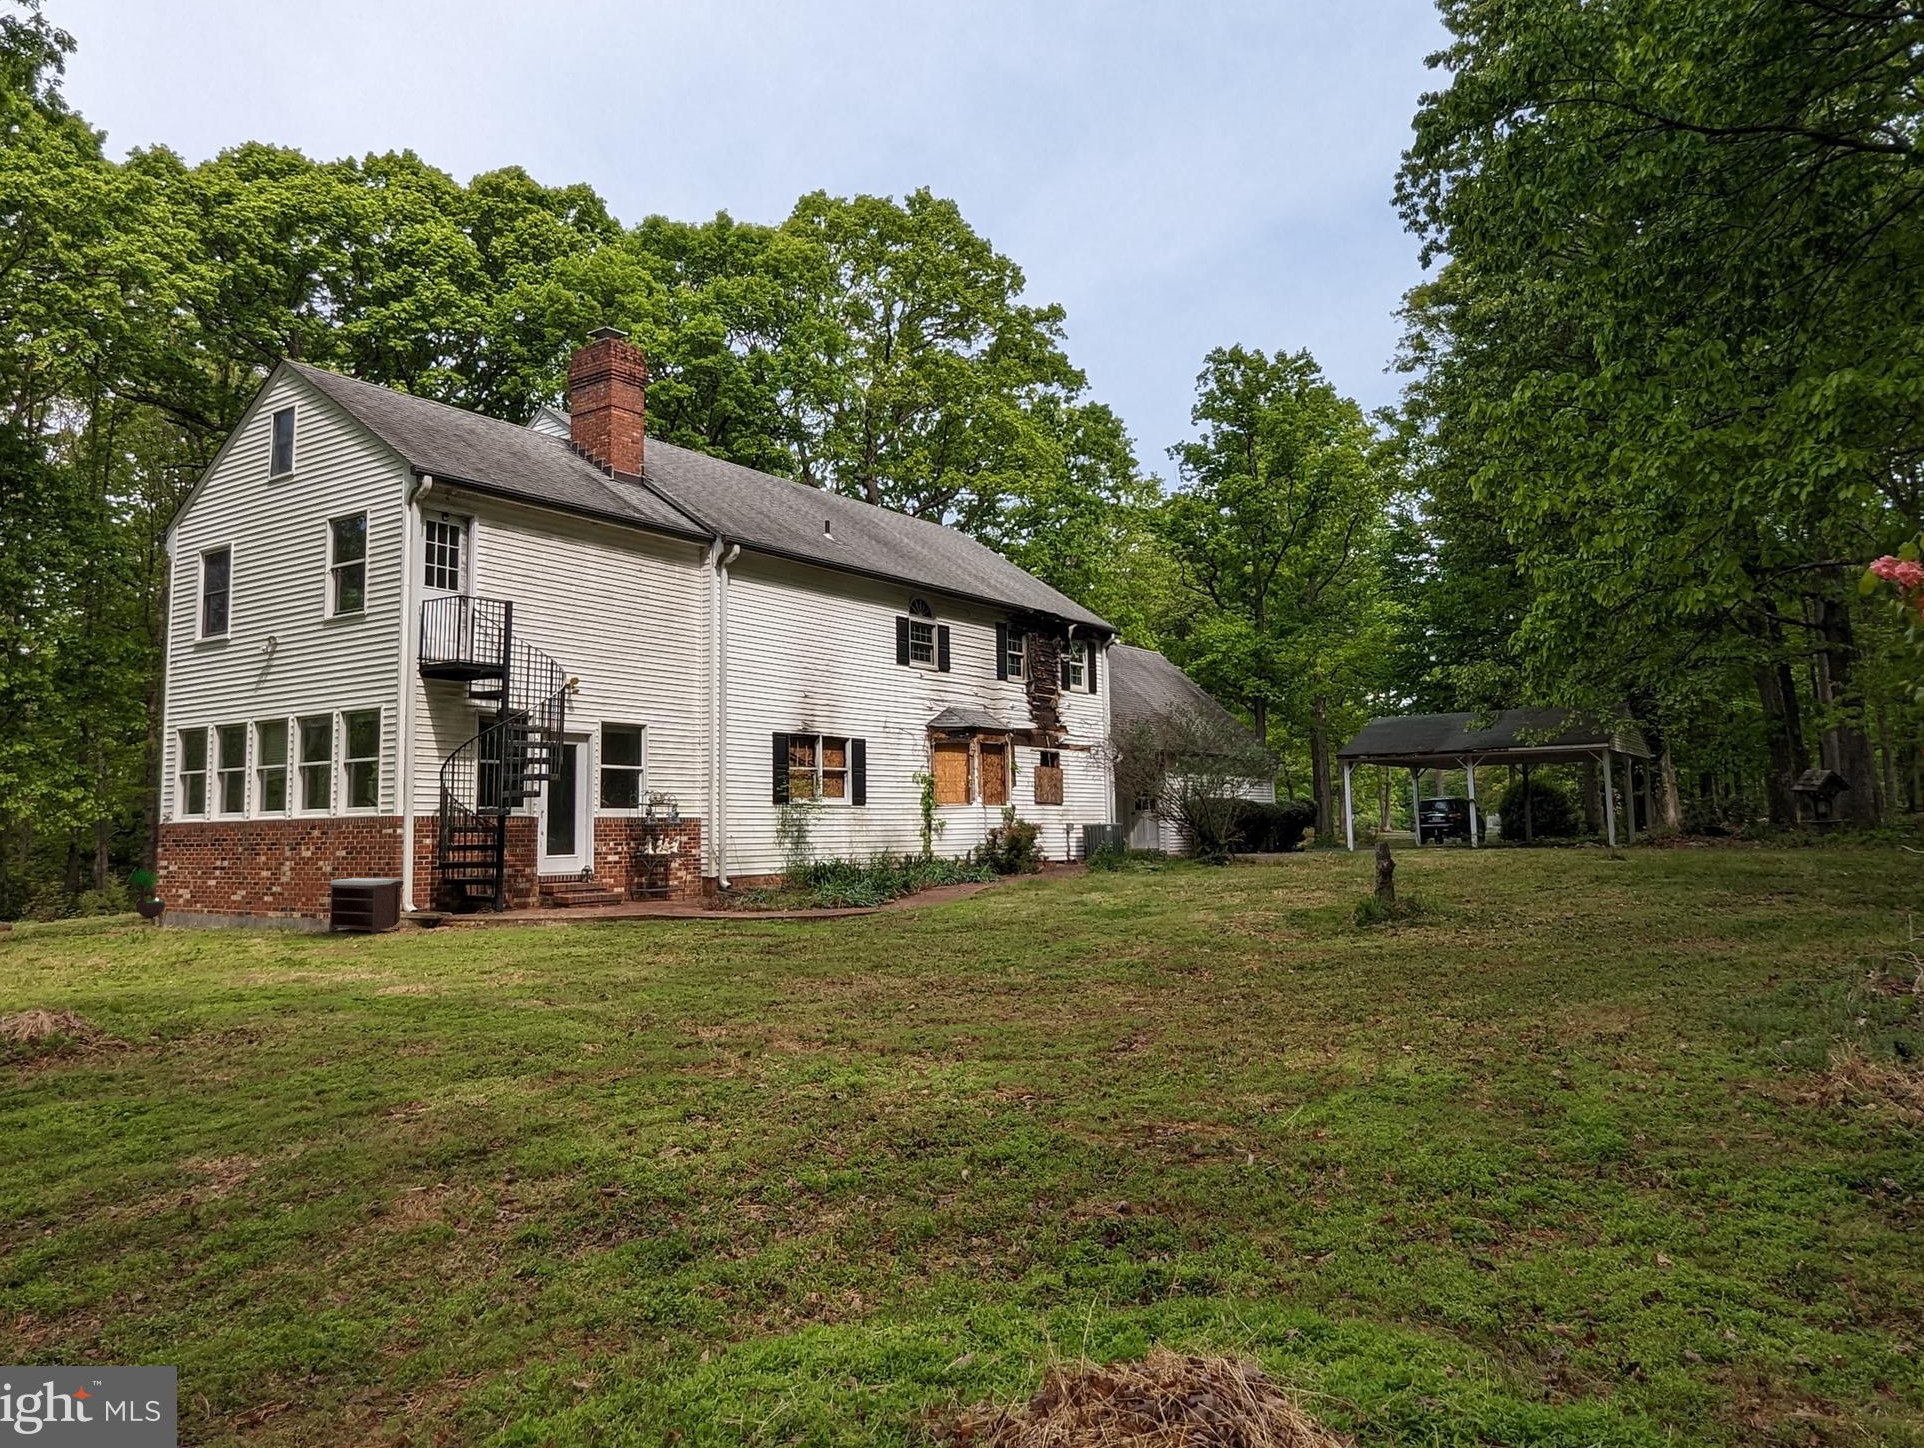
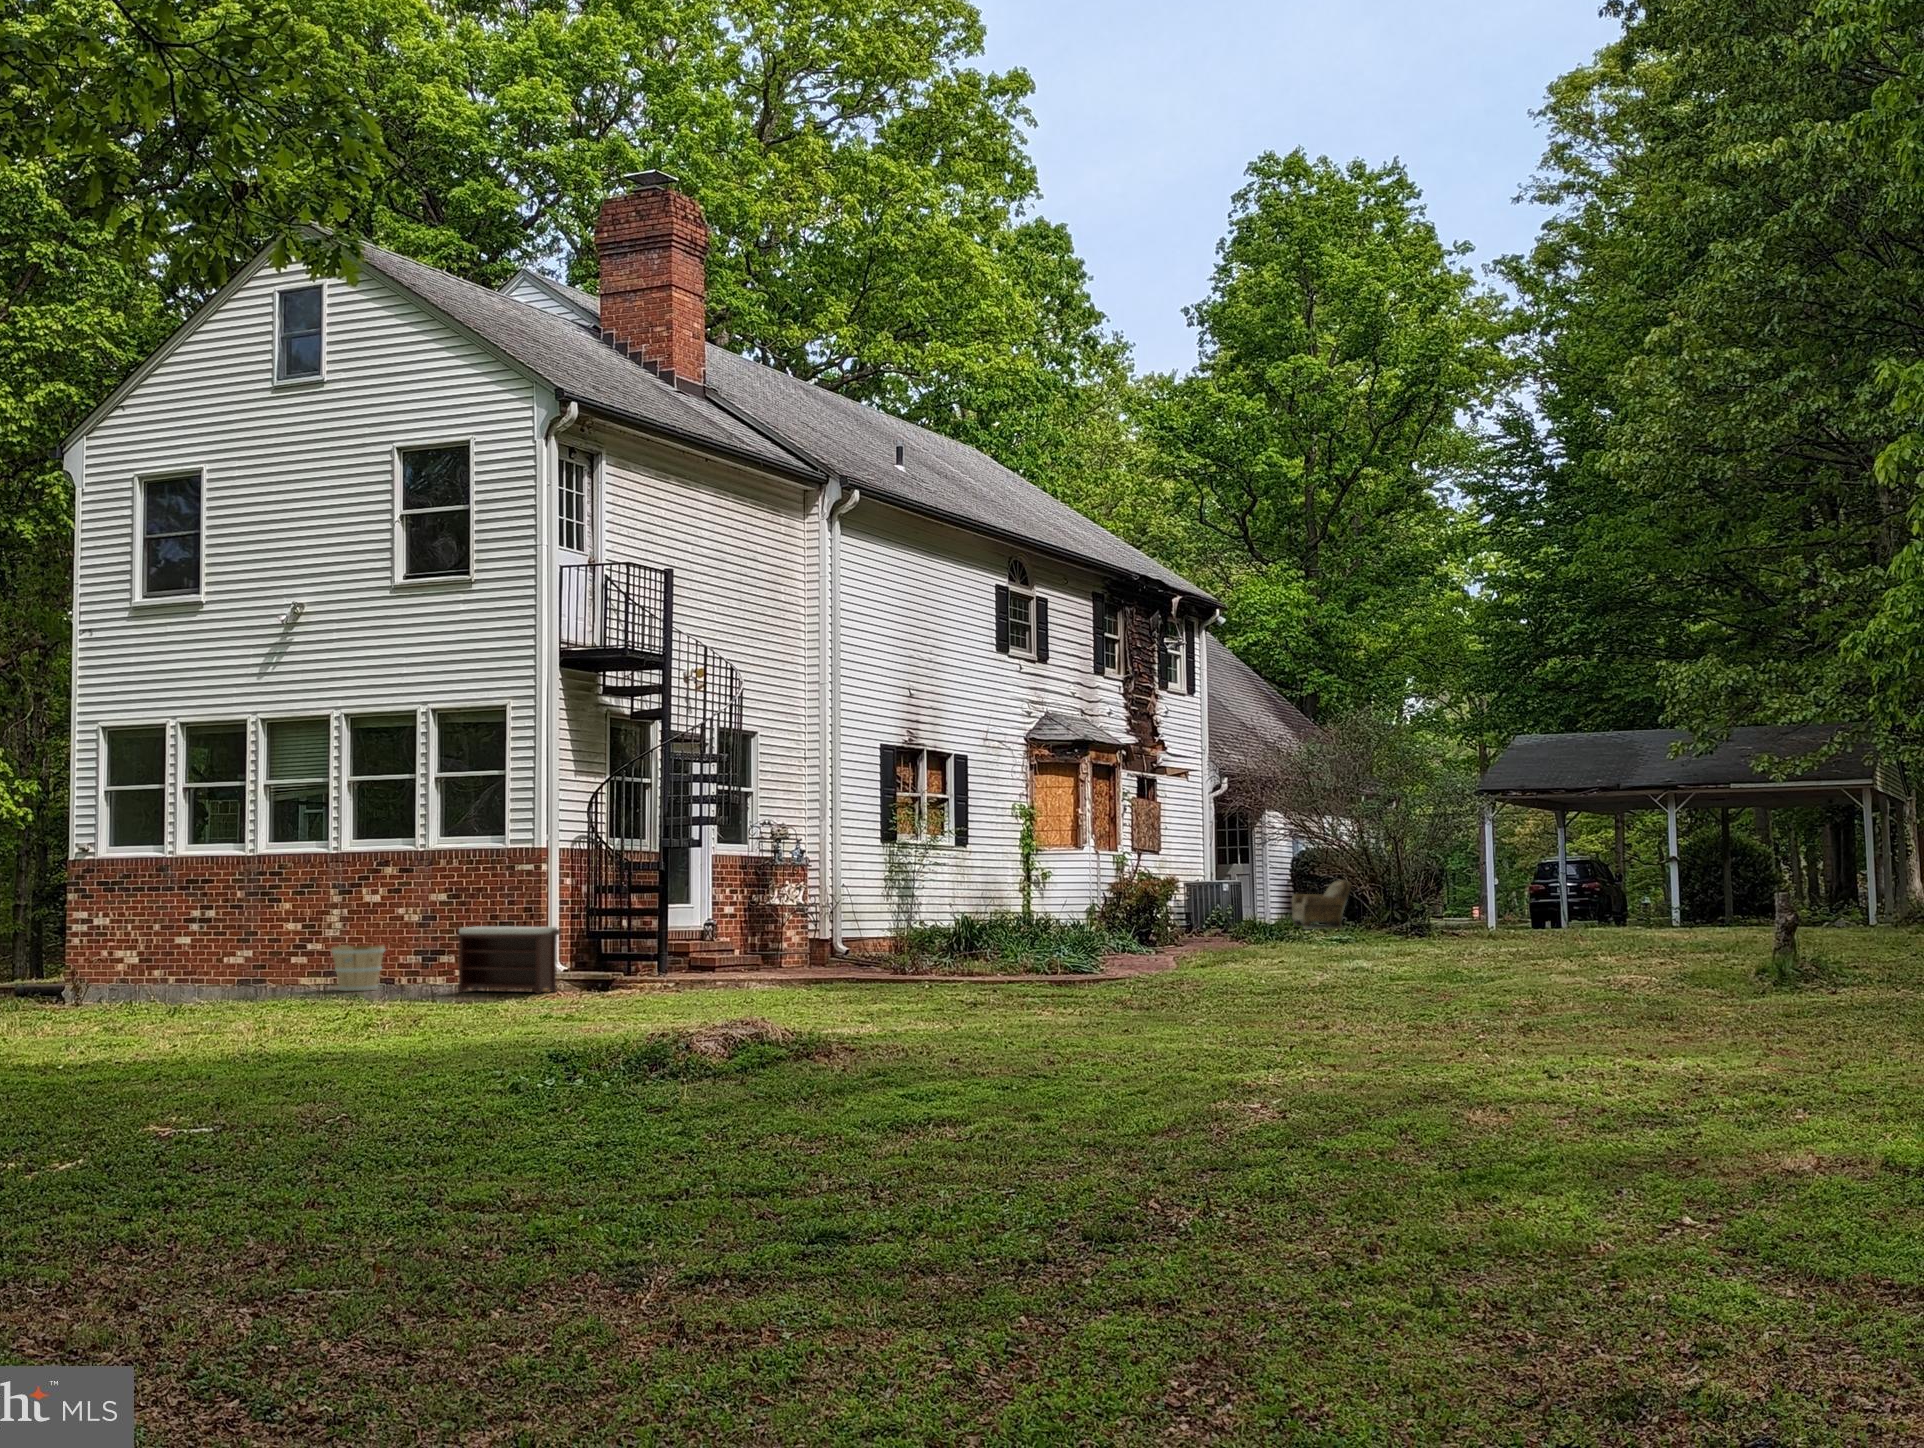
armchair: none [1153,824,1193,860] -> present [1292,880,1352,929]
potted tree: present [129,869,165,918] -> none [43,912,93,985]
wooden bucket: none [260,891,308,928] -> present [332,945,385,991]

